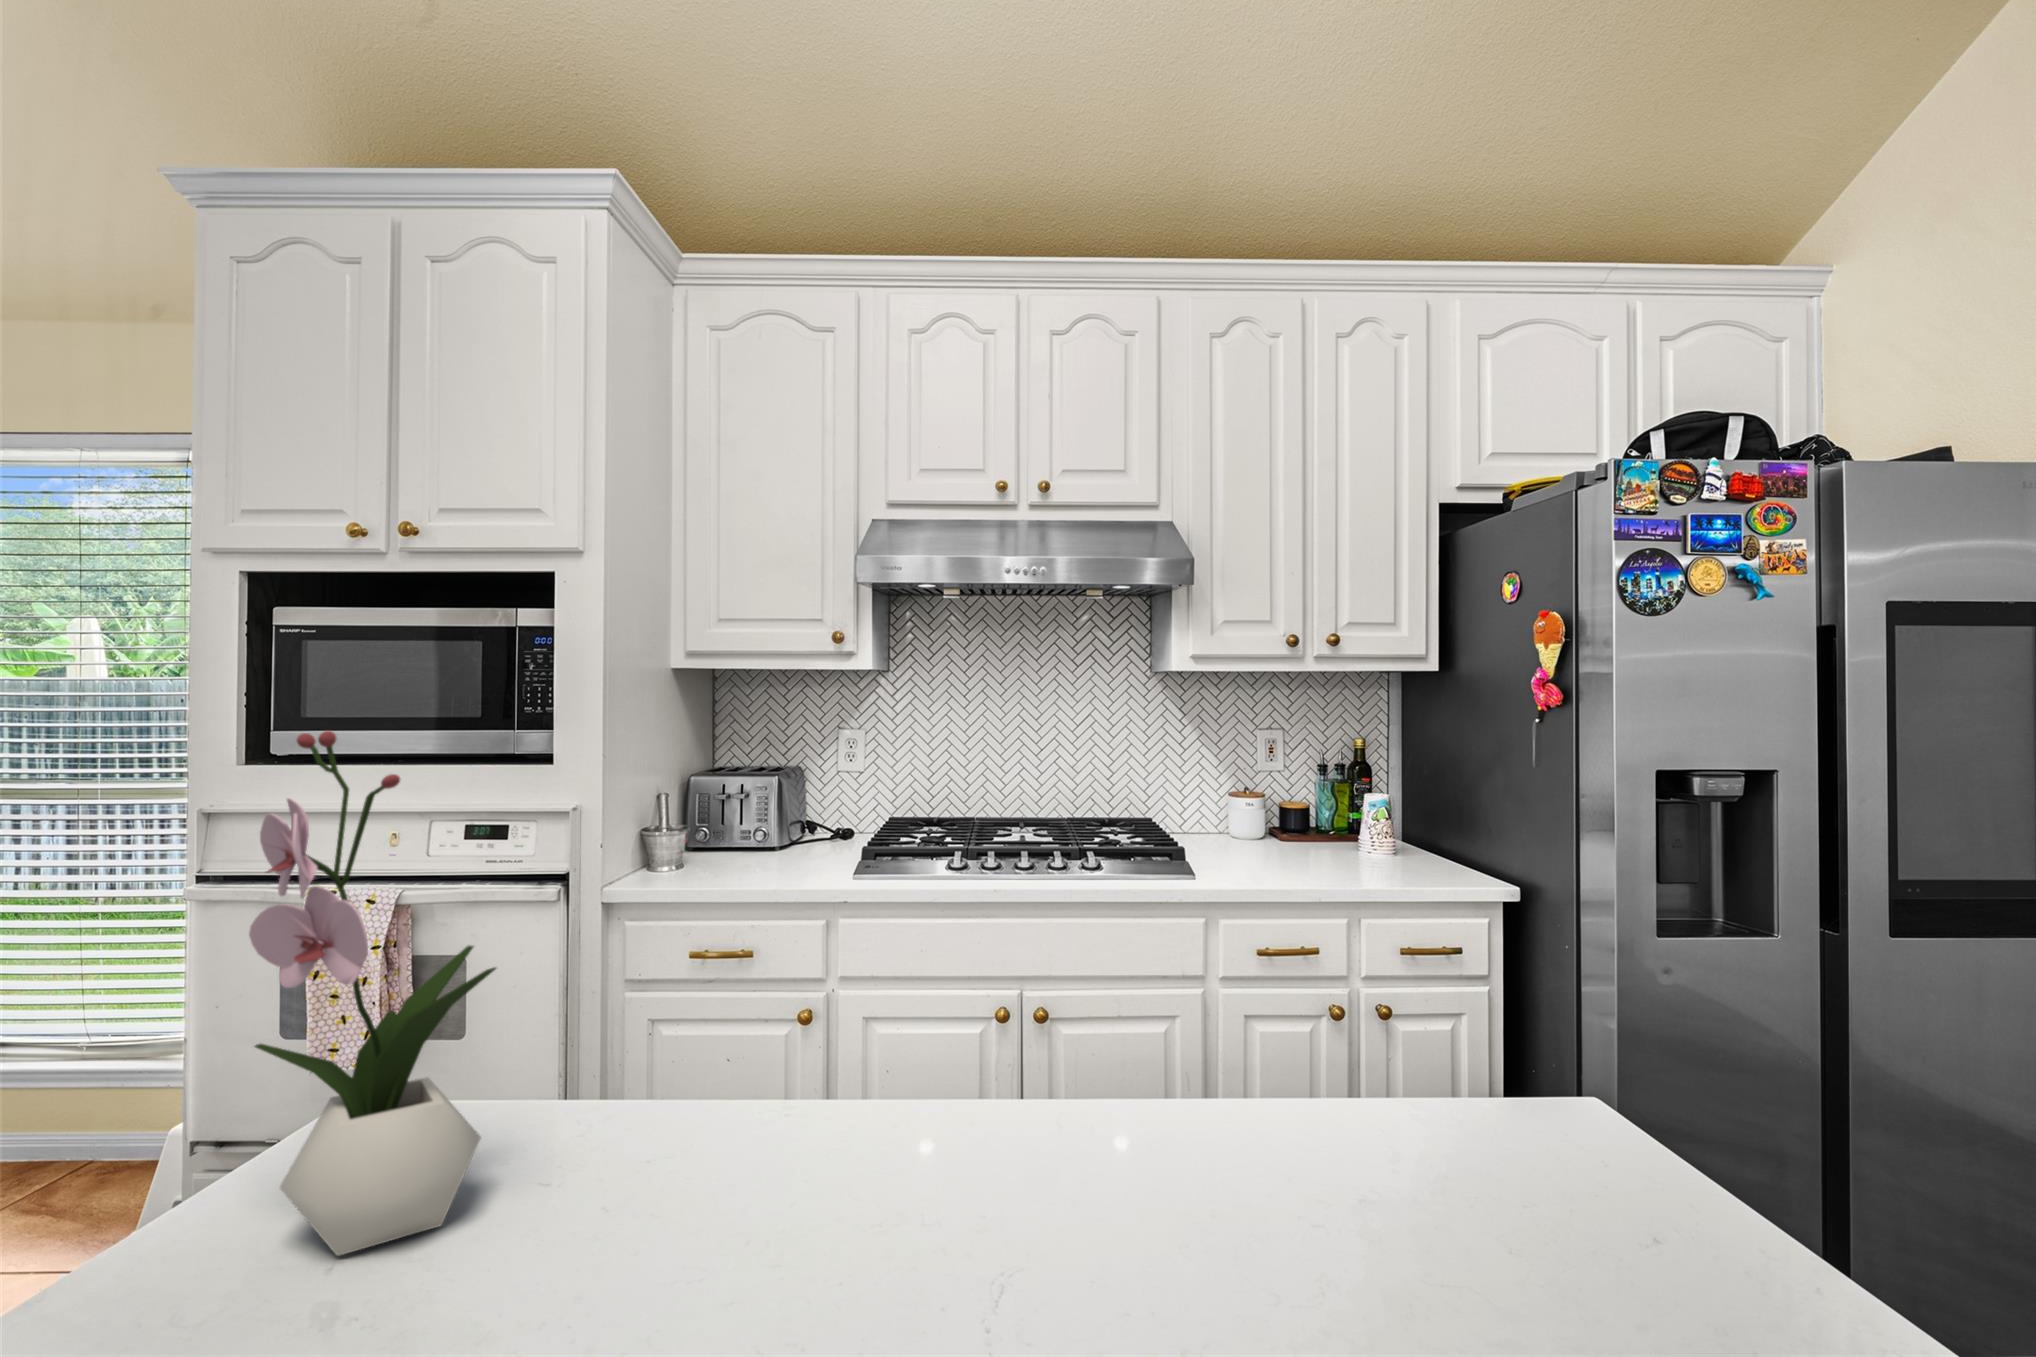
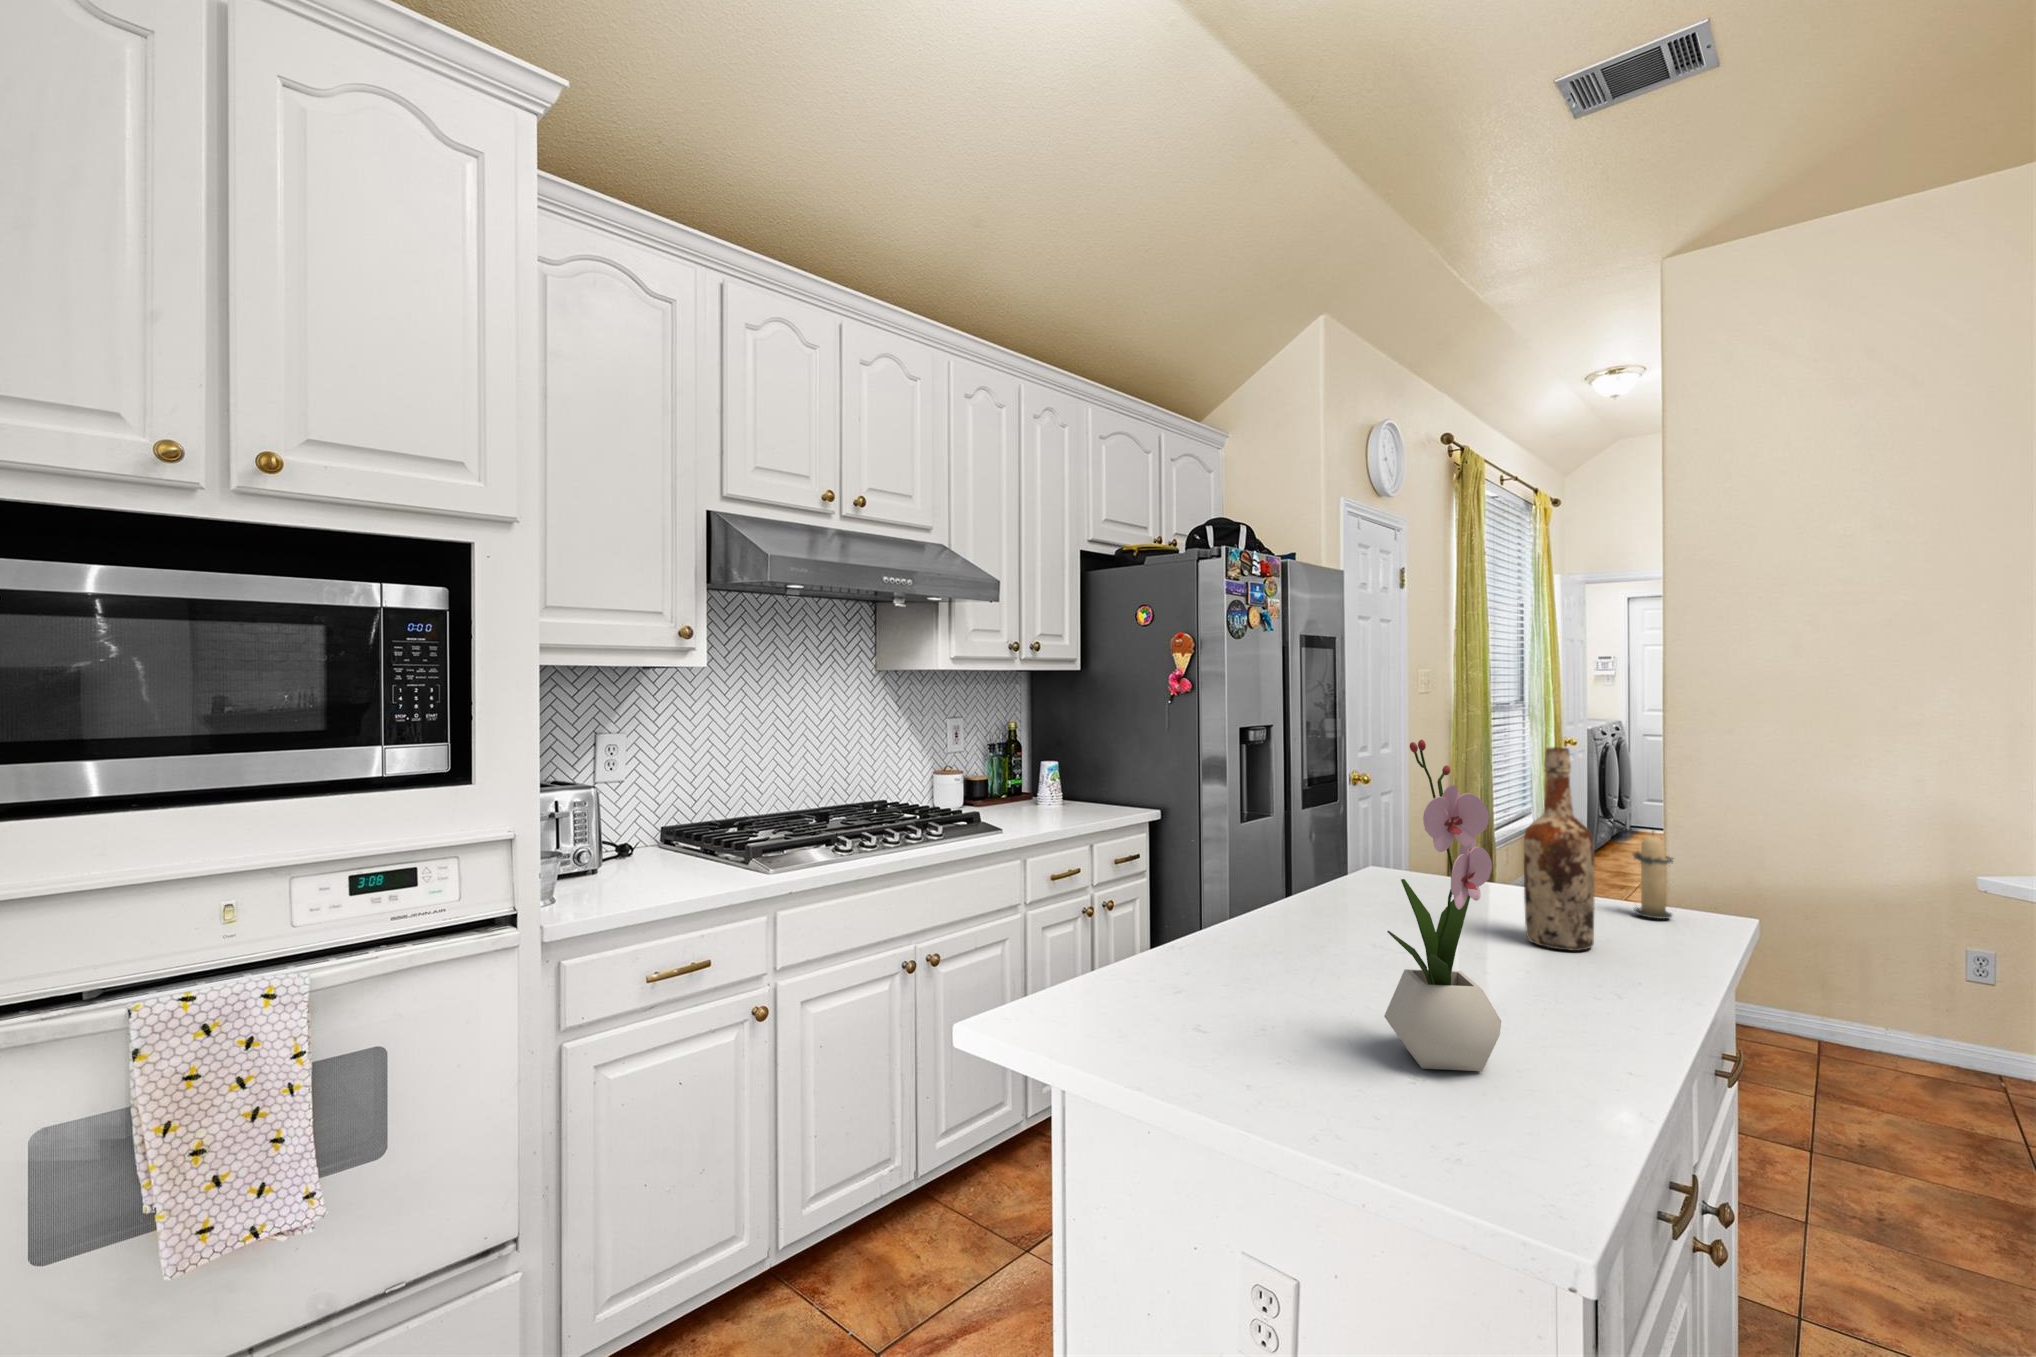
wine bottle: none [1127,790,1250,1215] -> present [1524,747,1594,951]
candle: none [1562,1018,1683,1252] -> present [1633,835,1673,919]

